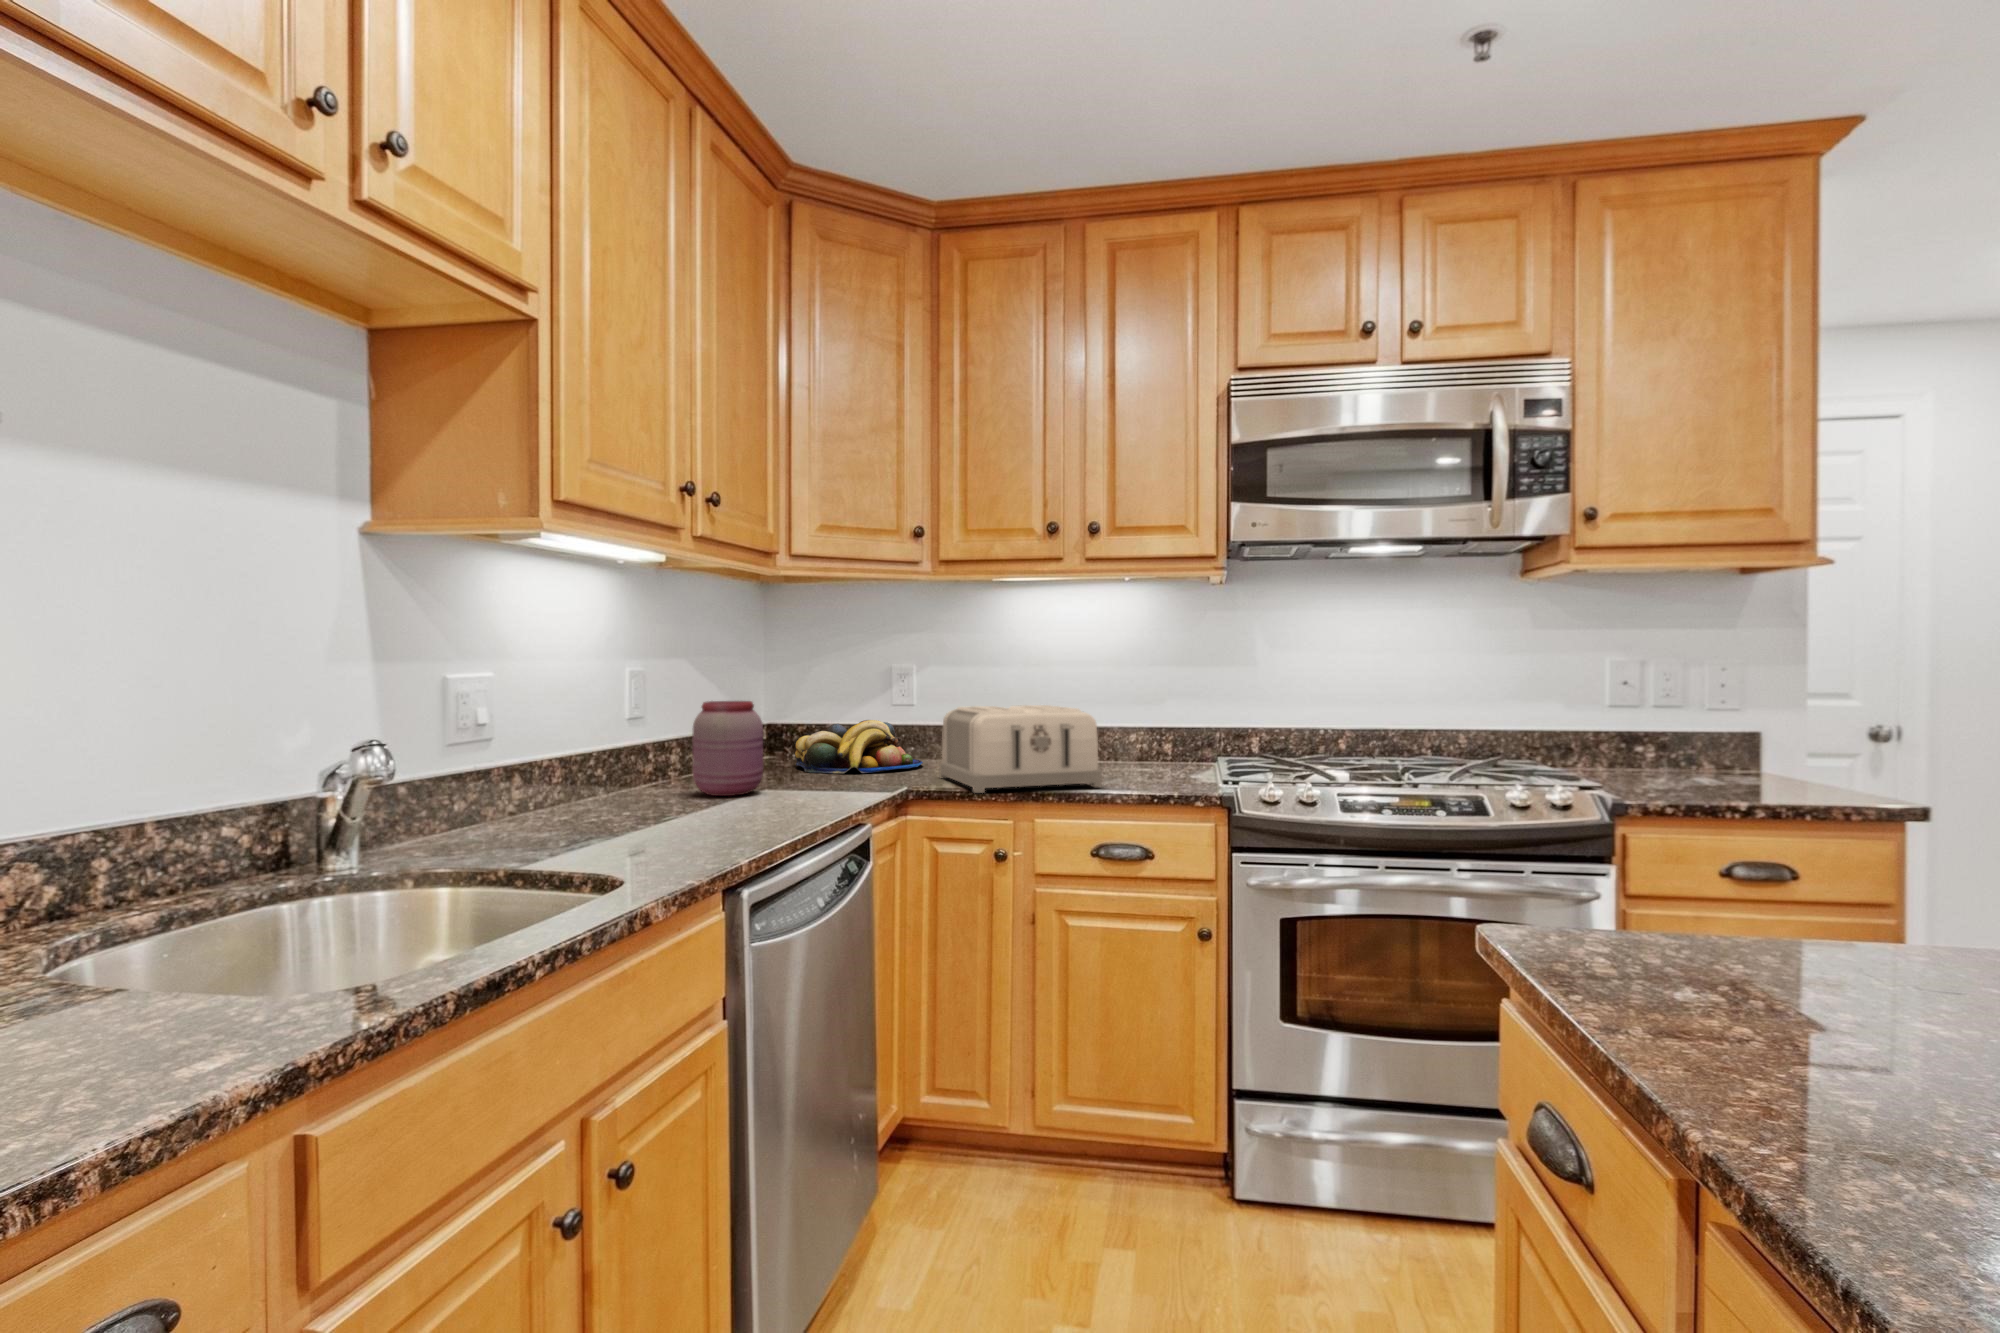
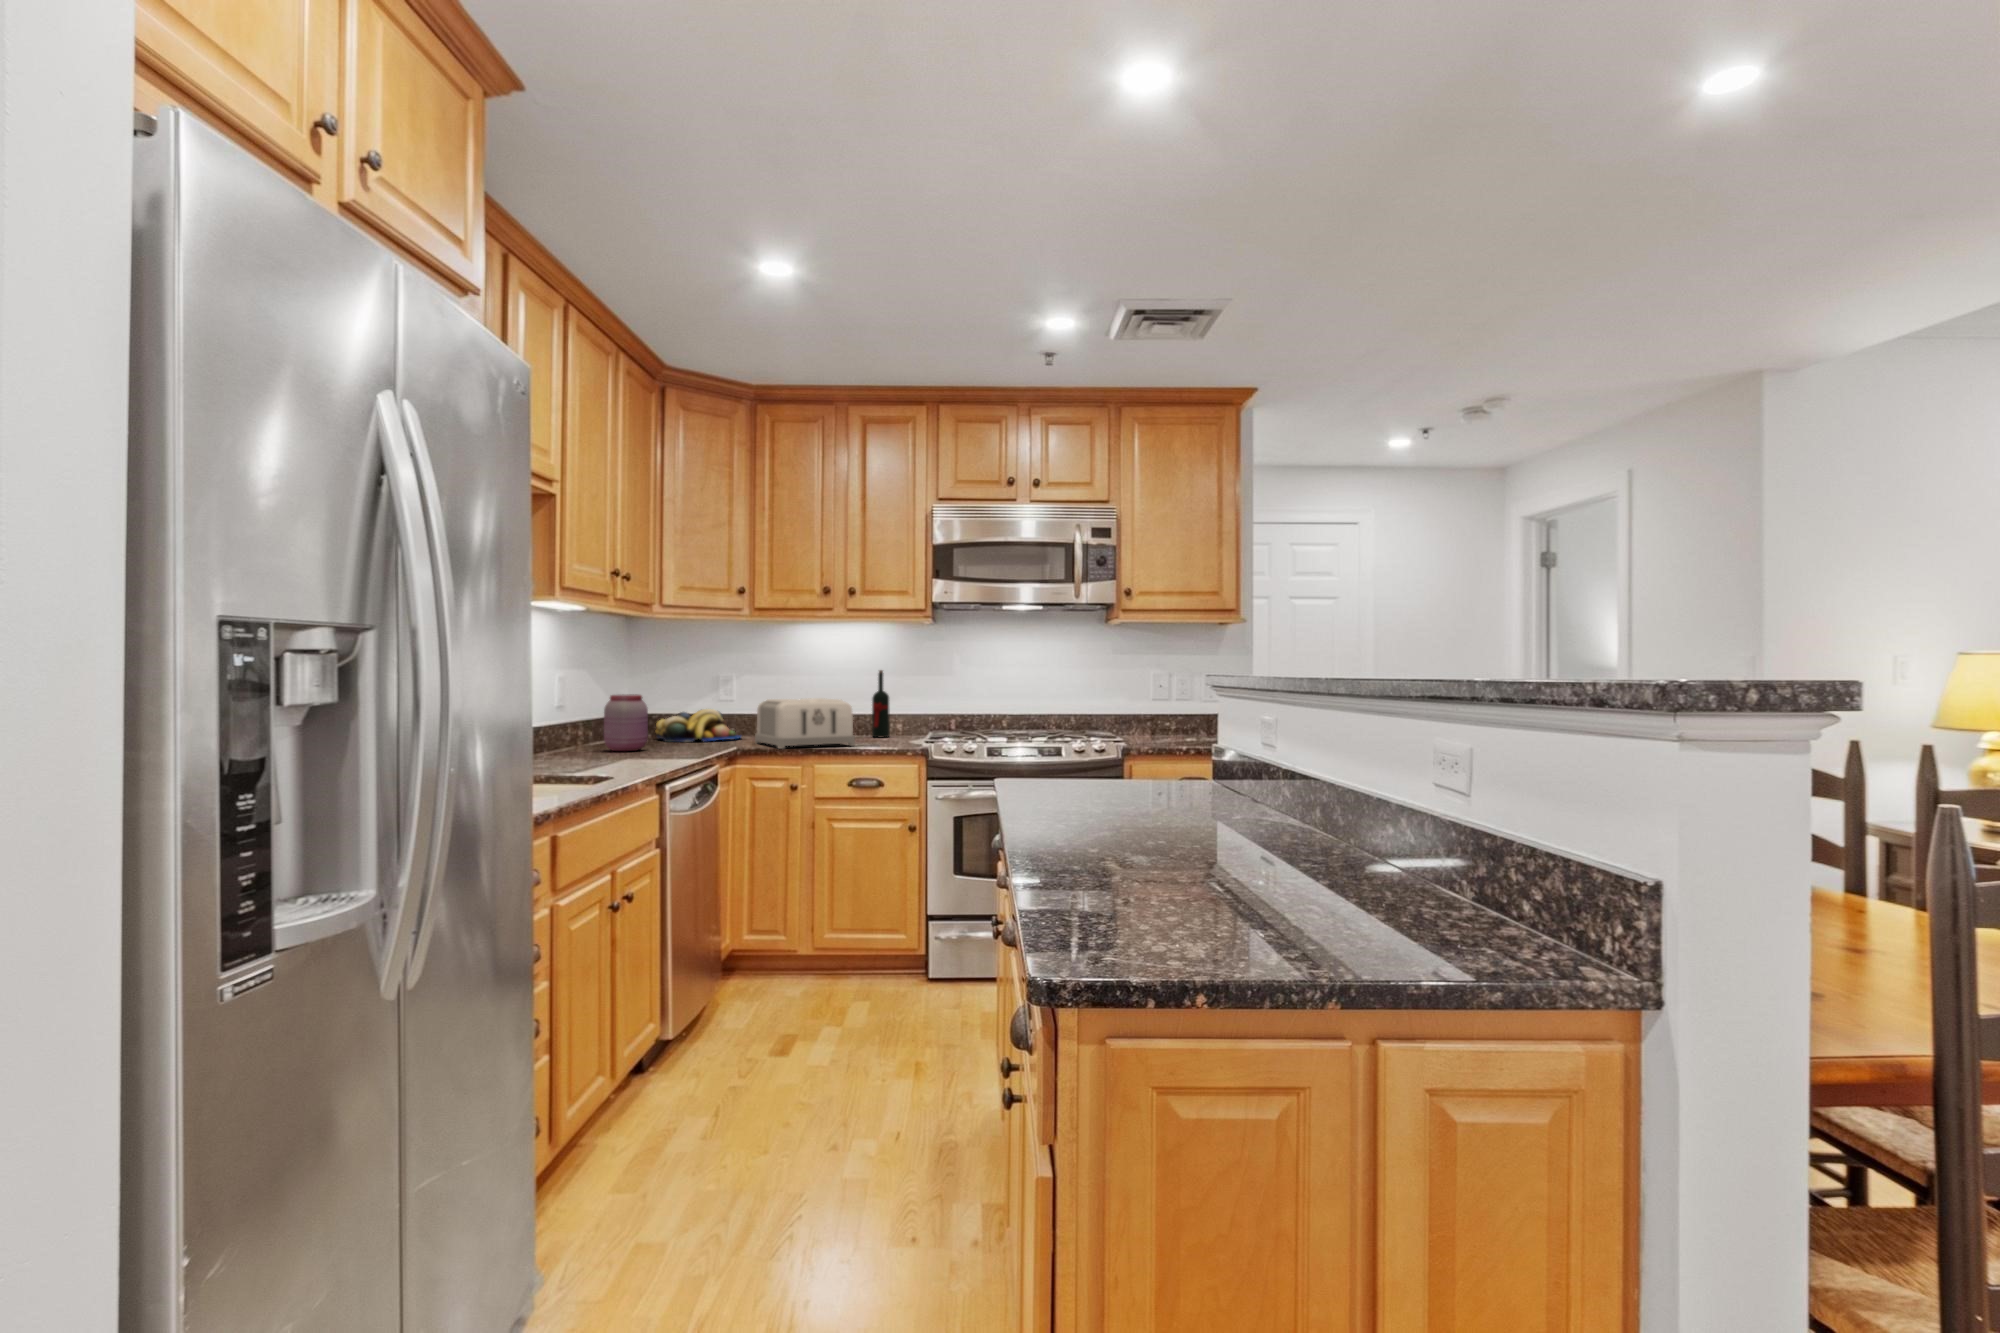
wine bottle: none [1123,658,1151,766] -> present [872,670,890,737]

